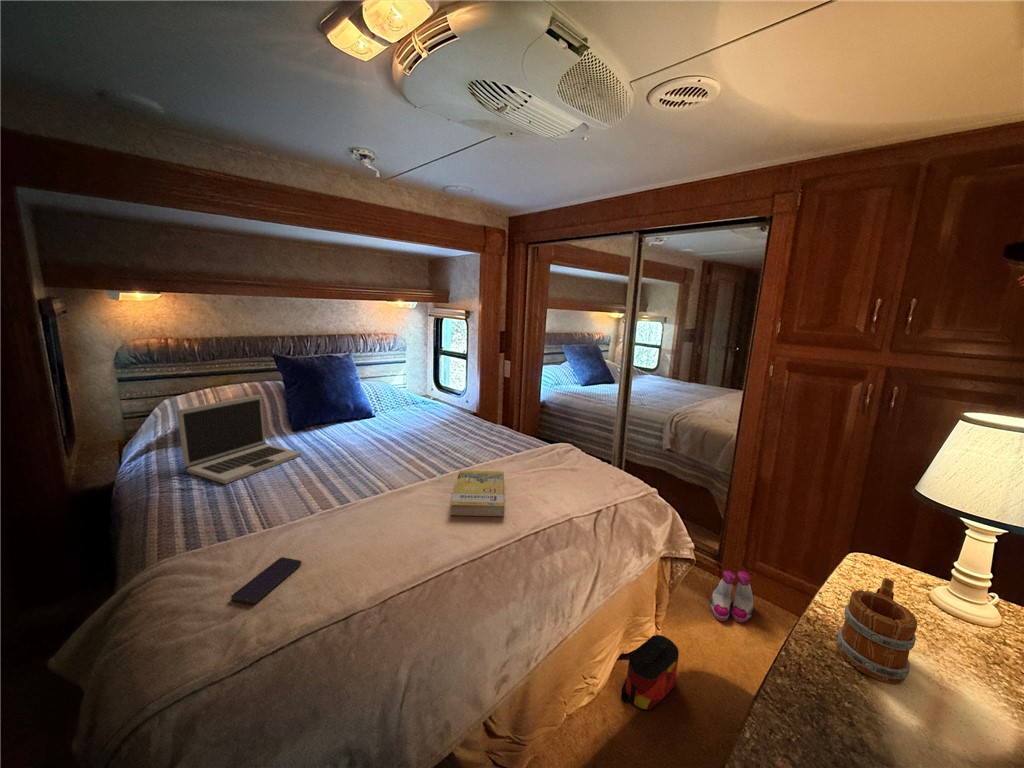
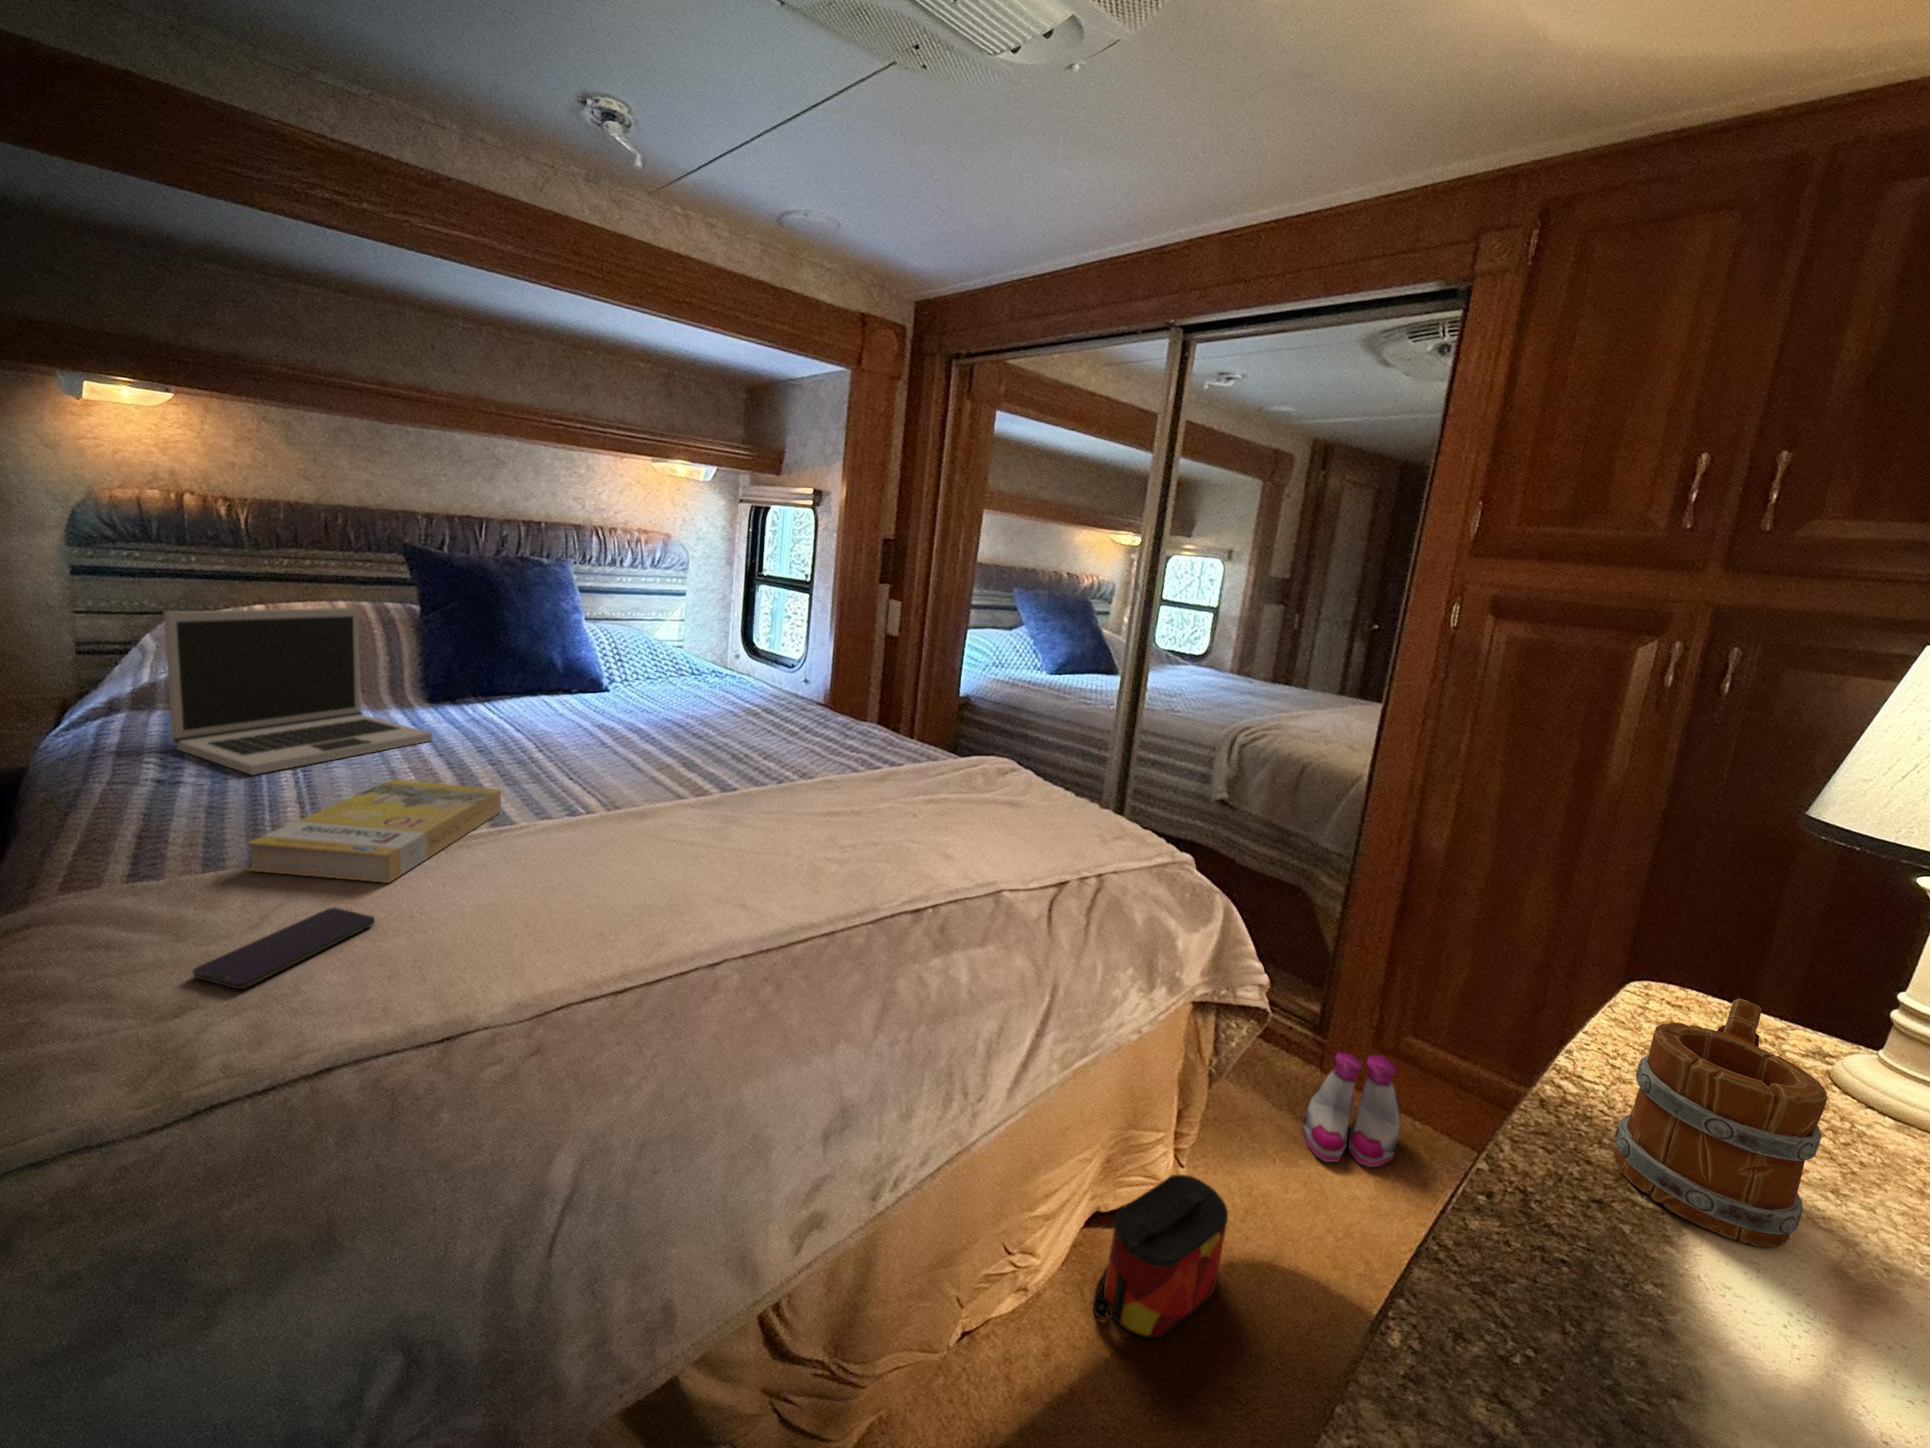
book: present [450,470,504,516] -> present [248,780,501,883]

